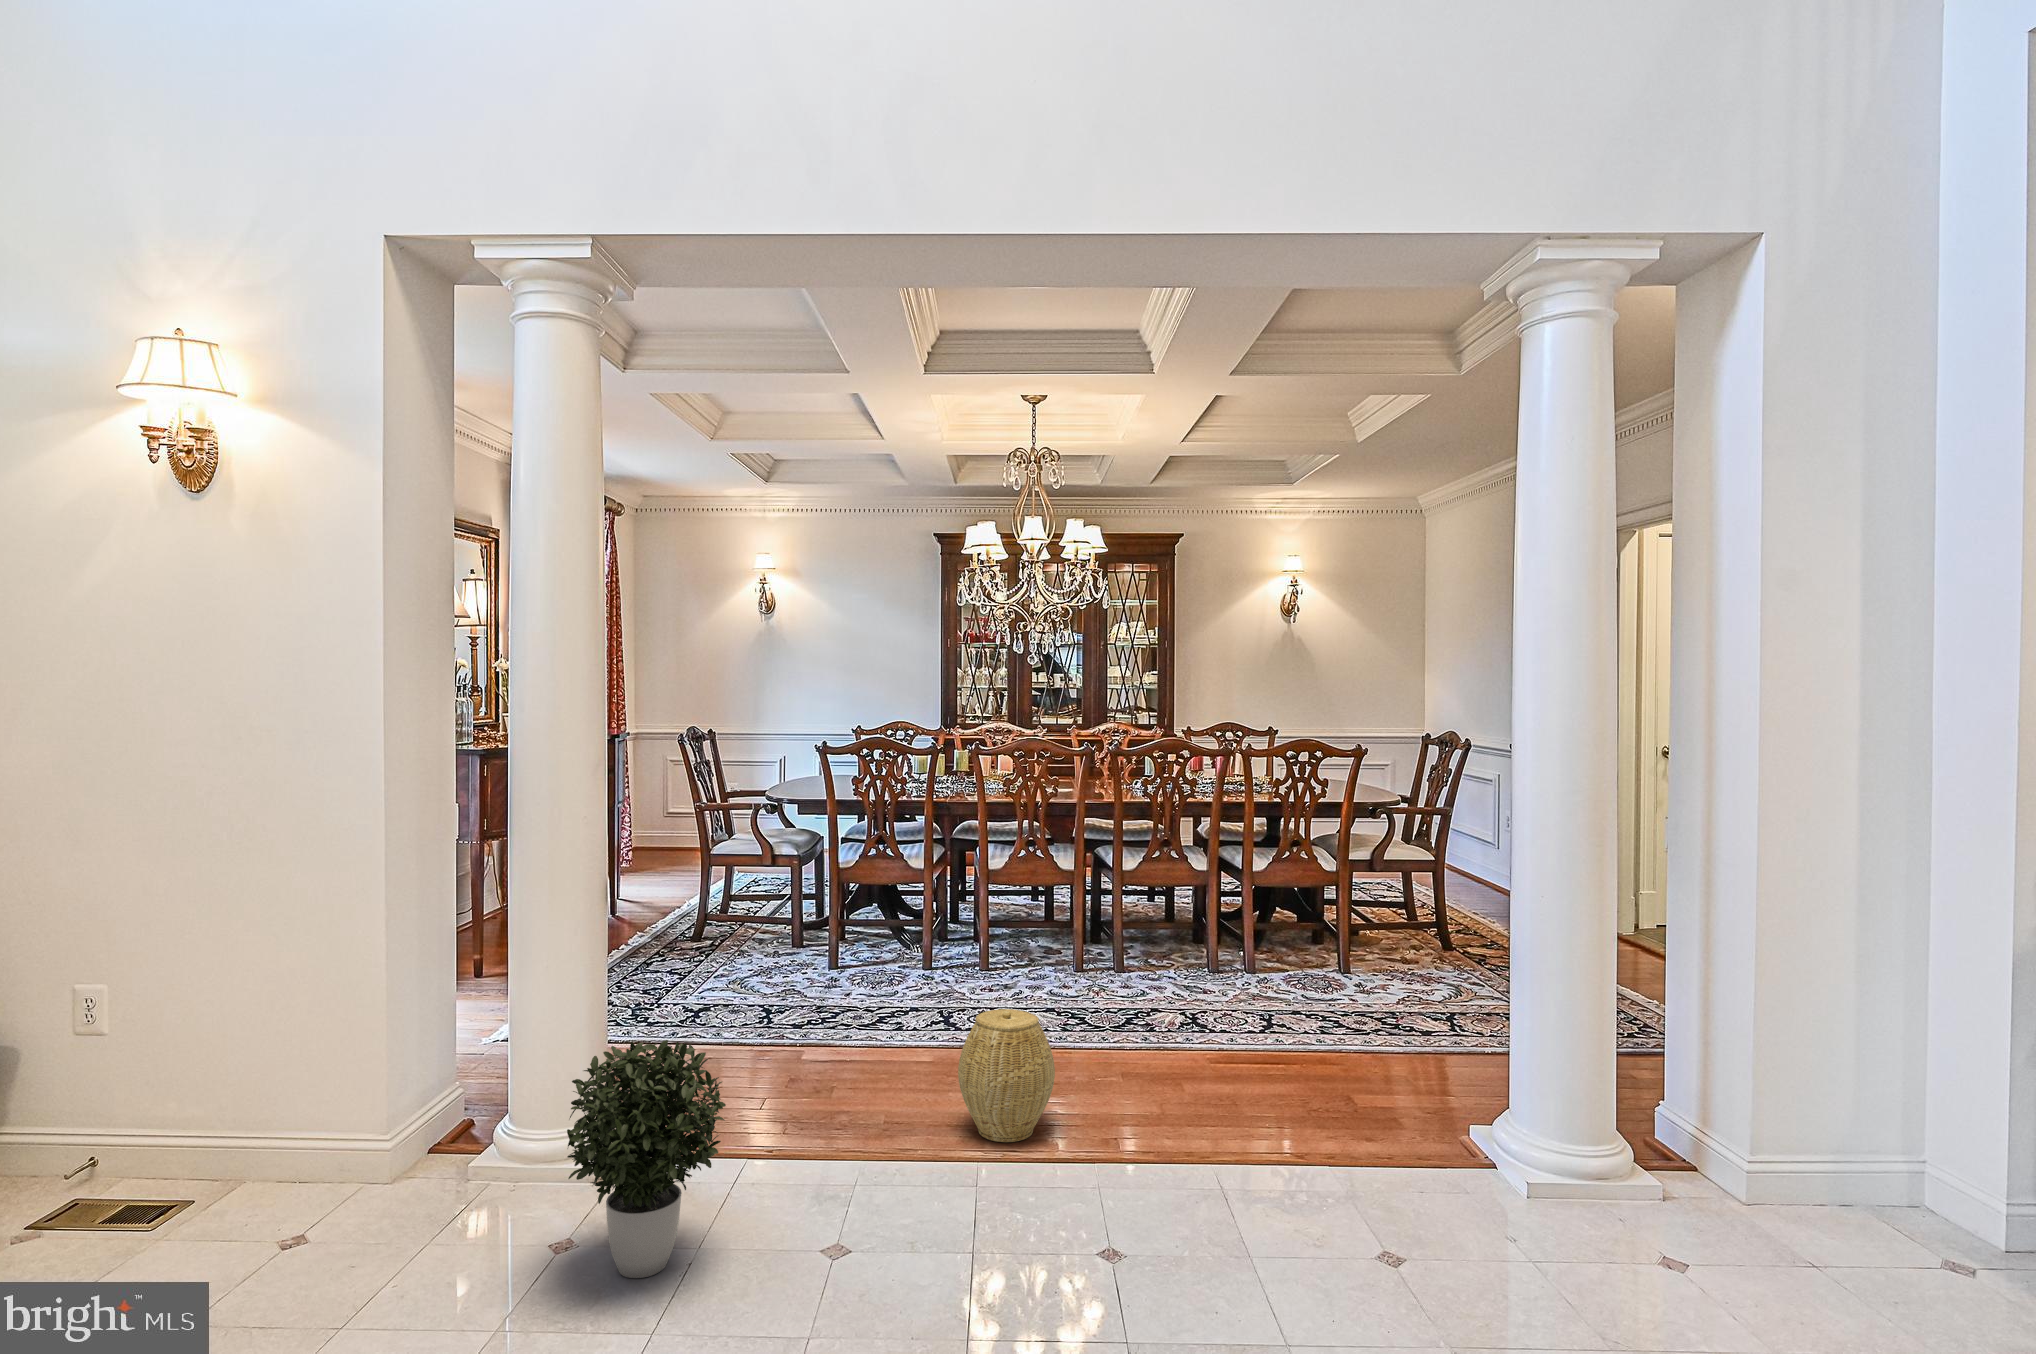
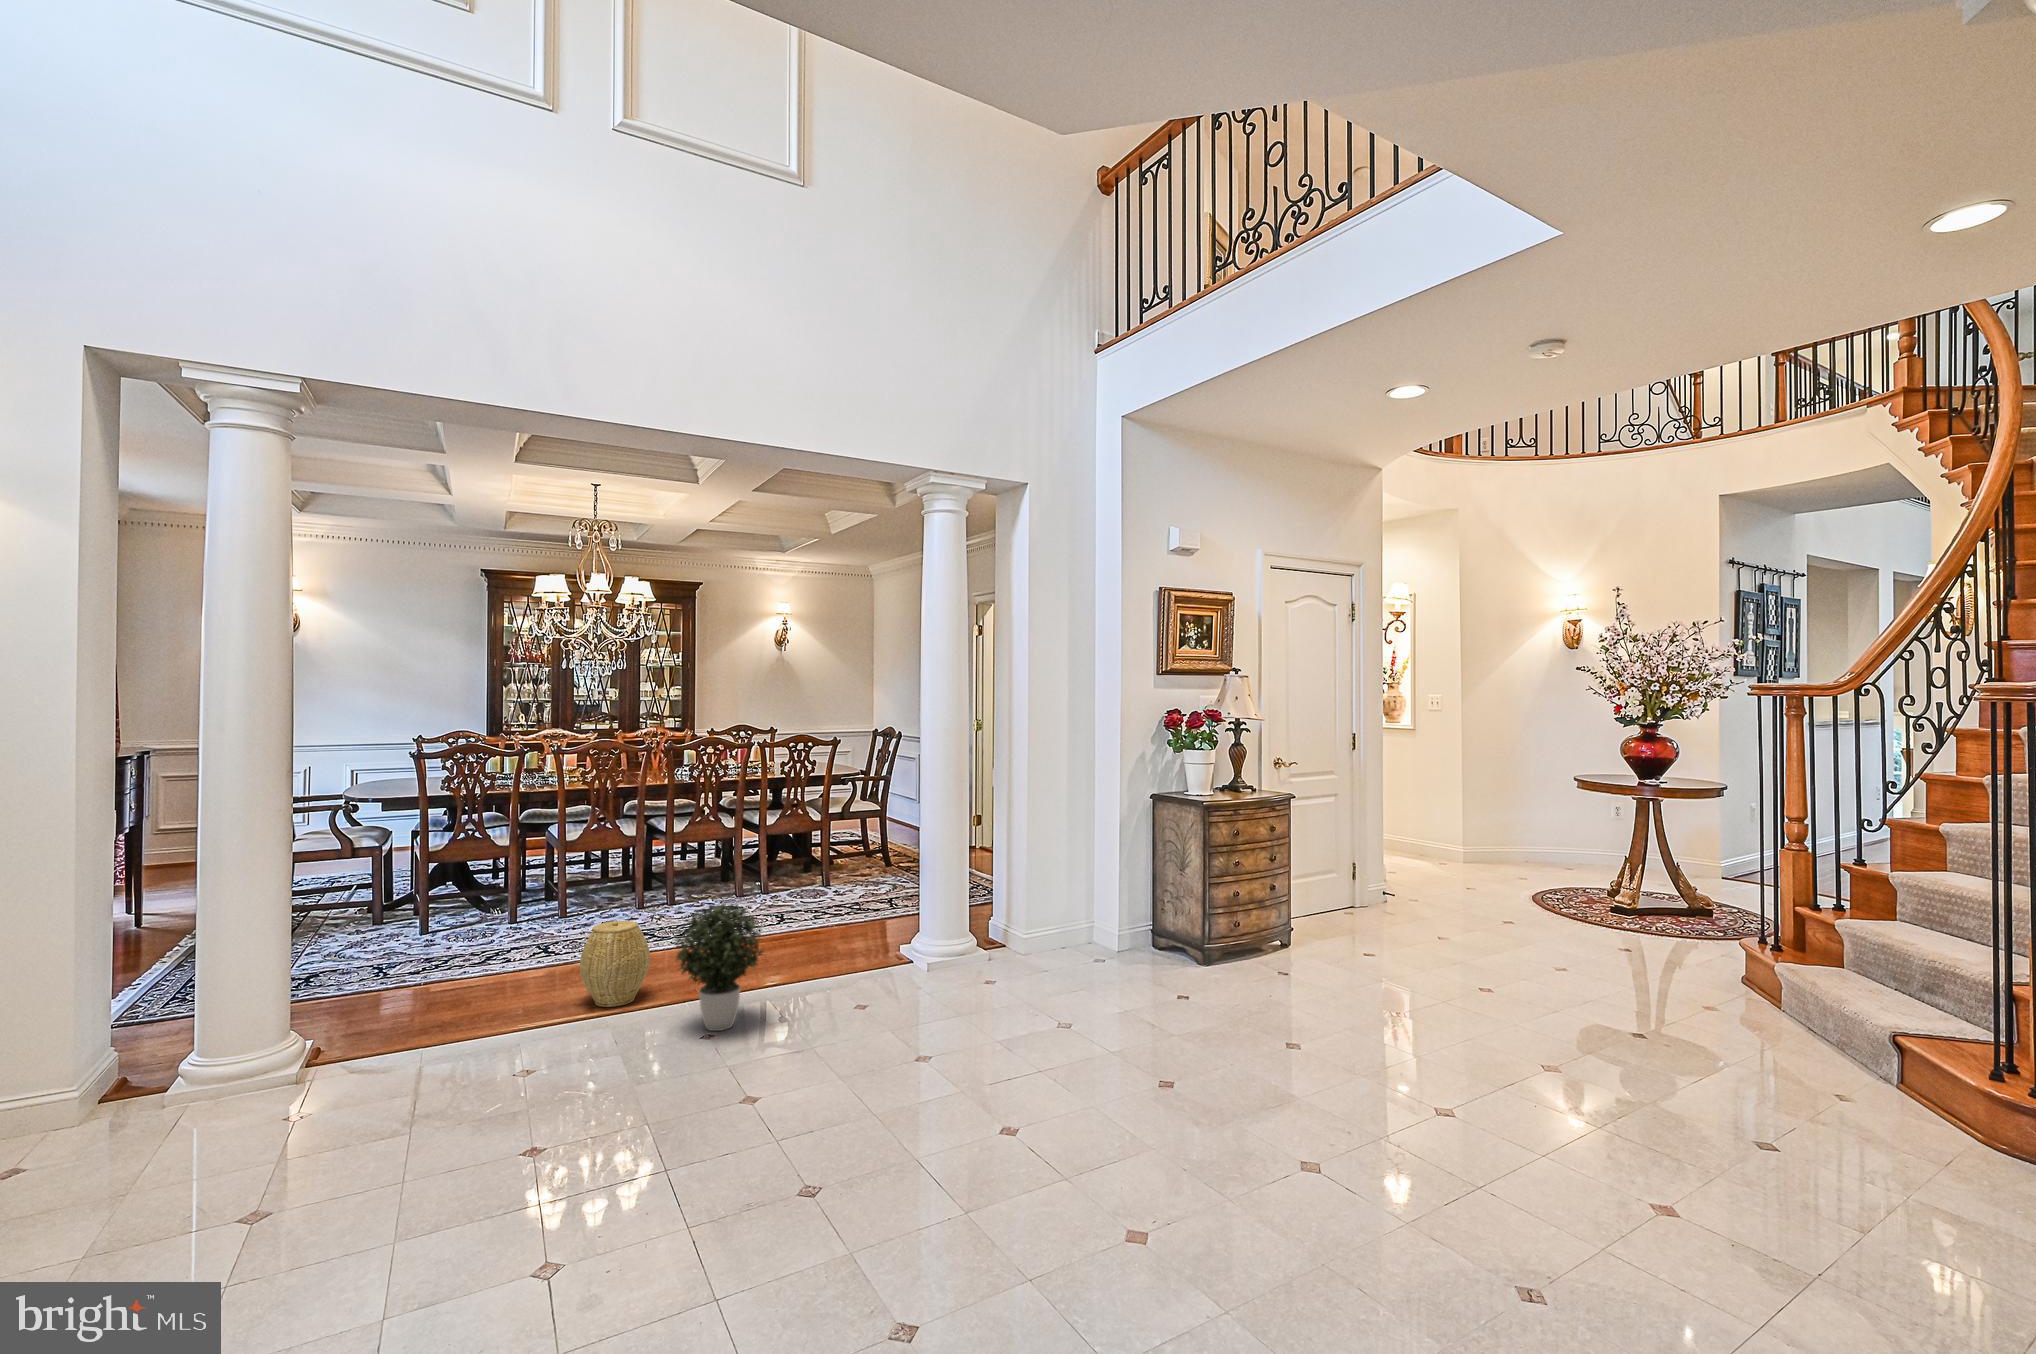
potted plant: present [567,1040,726,1278] -> present [675,903,764,1031]

